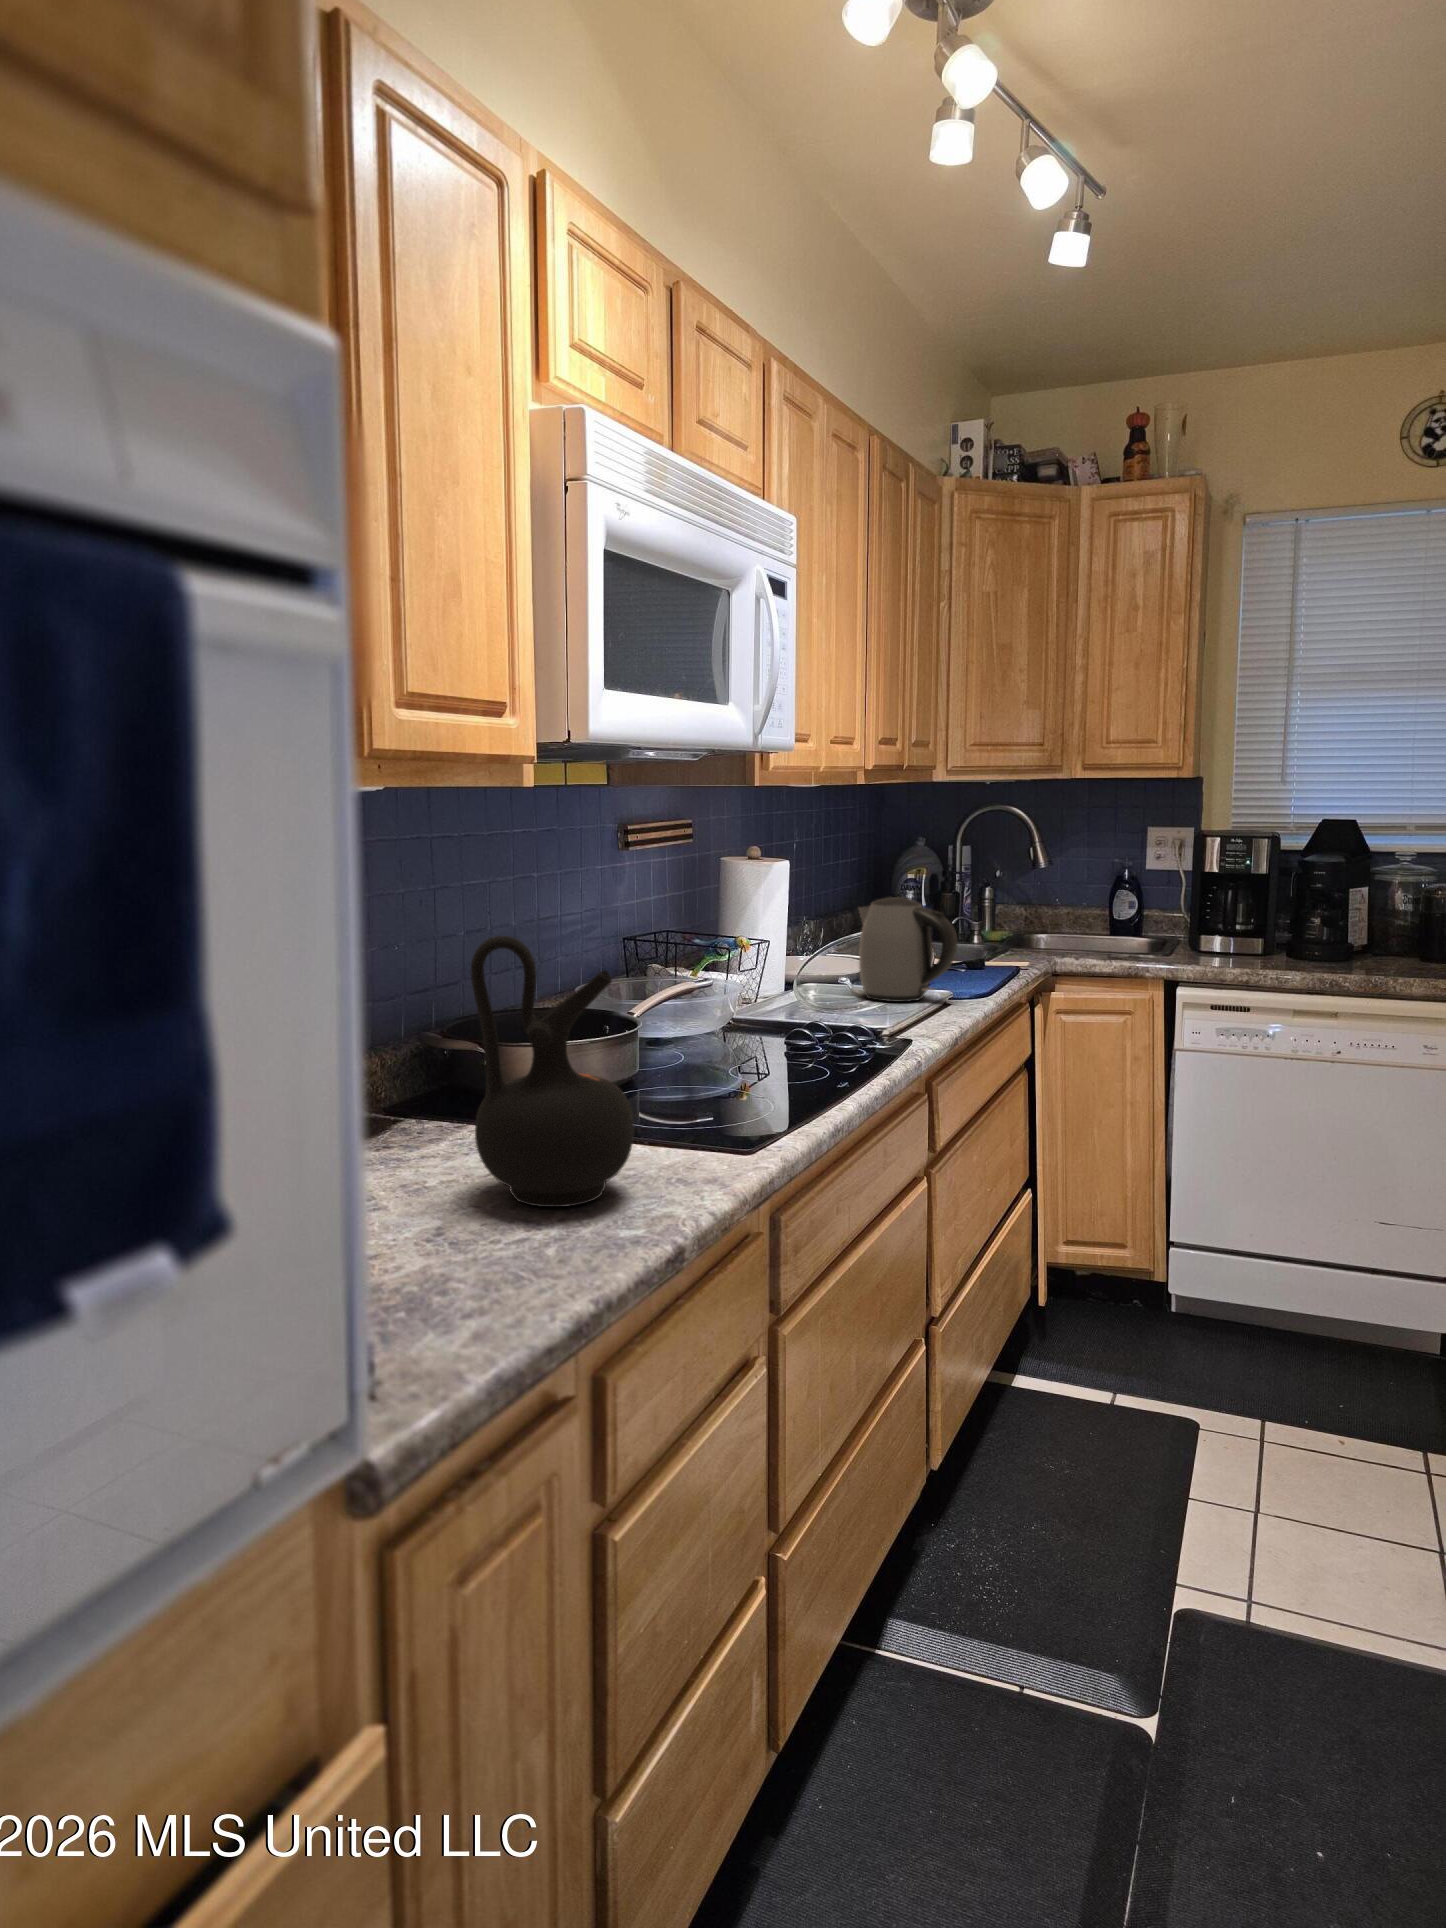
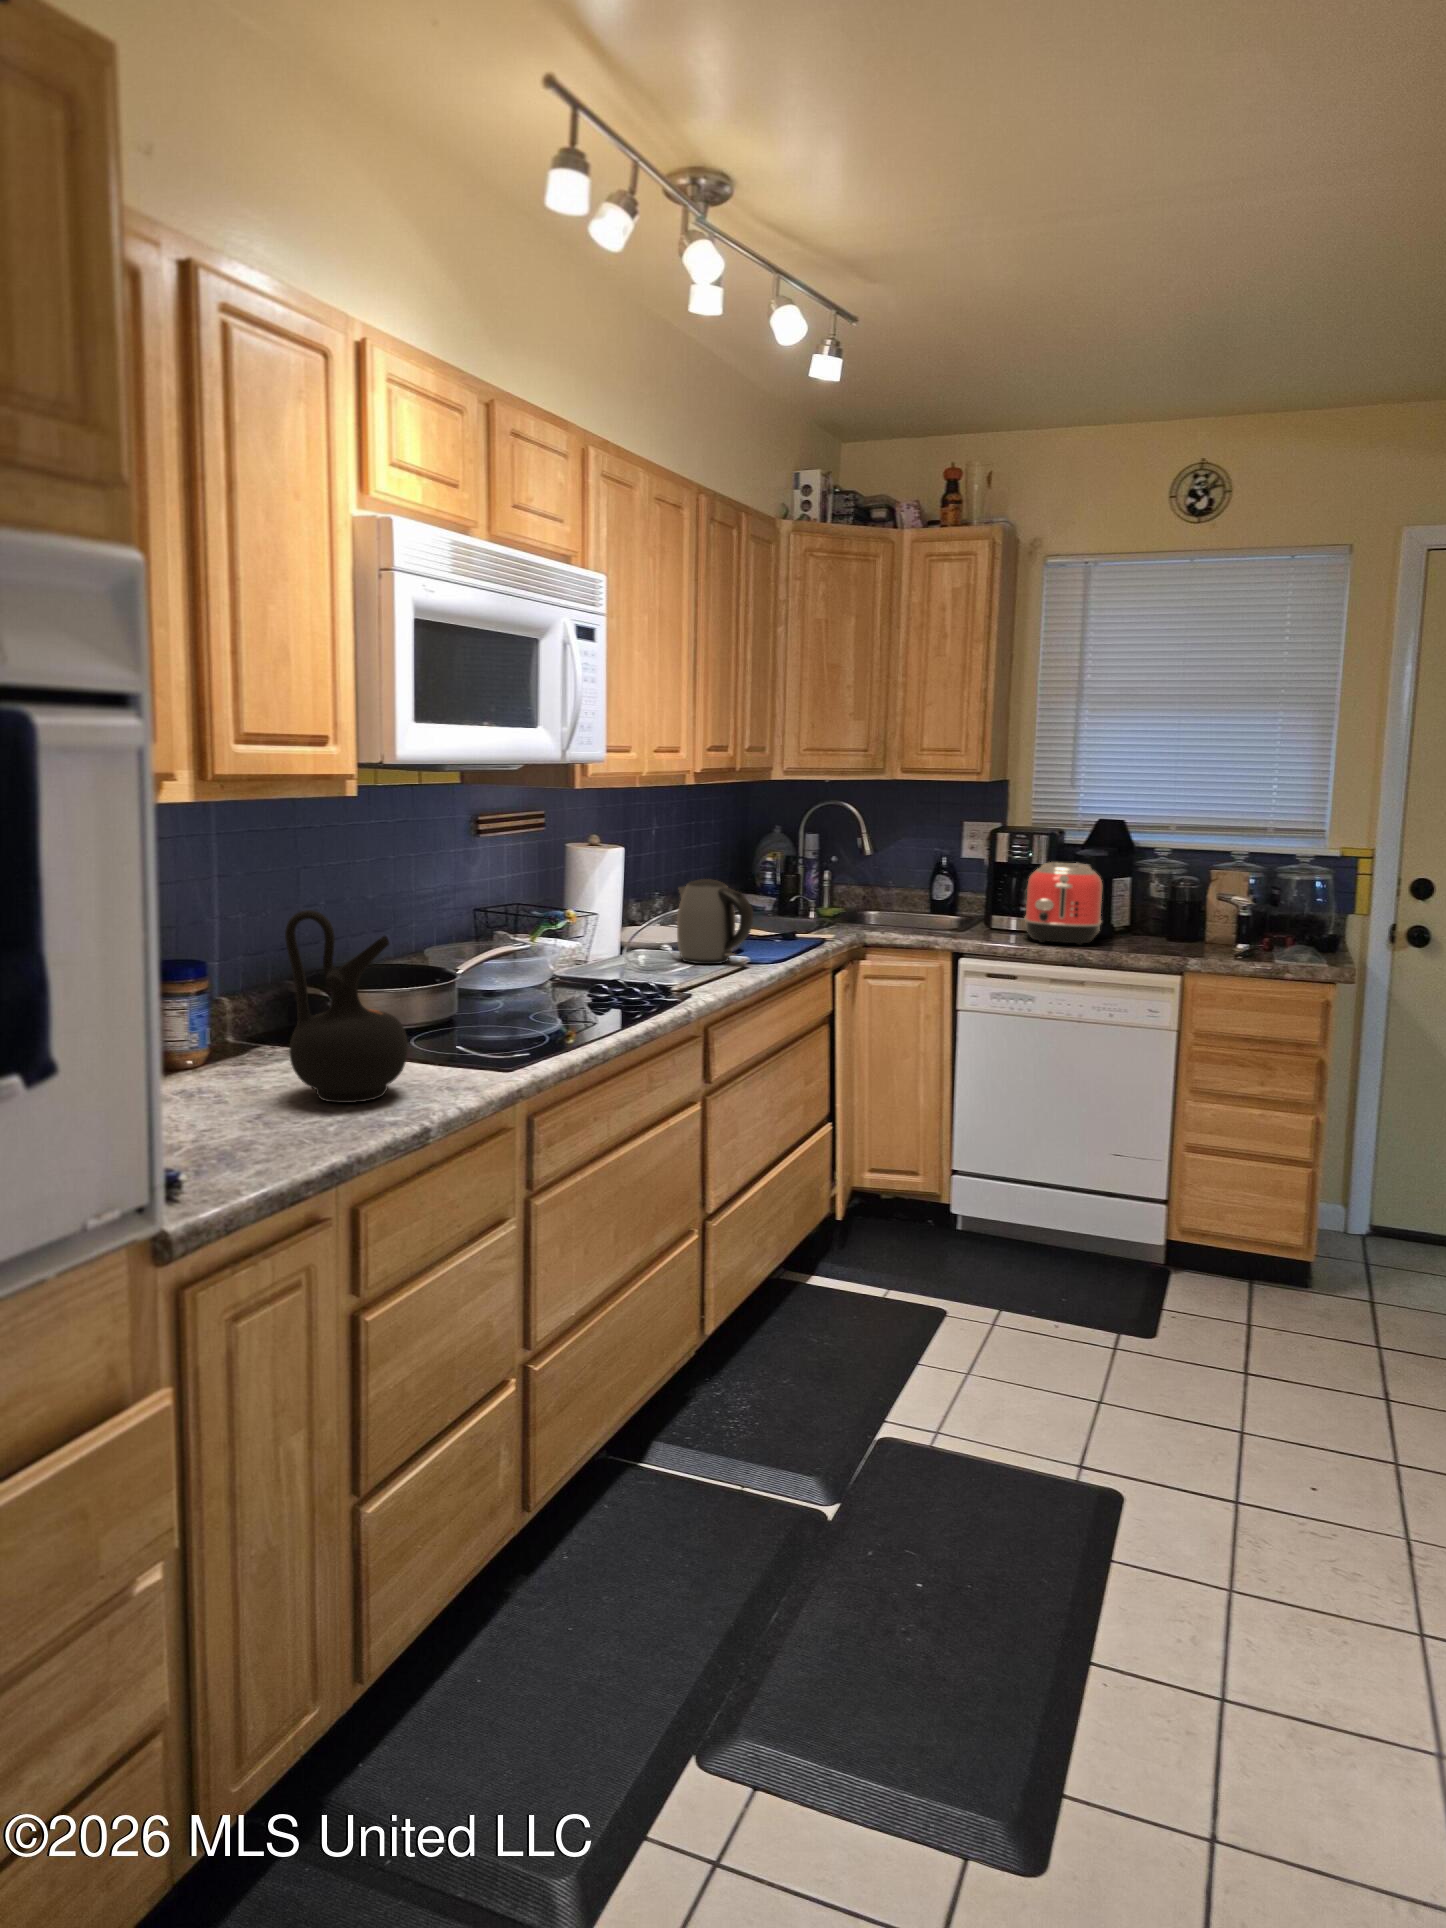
toaster: none [1251,872,1354,972] -> present [1024,862,1102,945]

